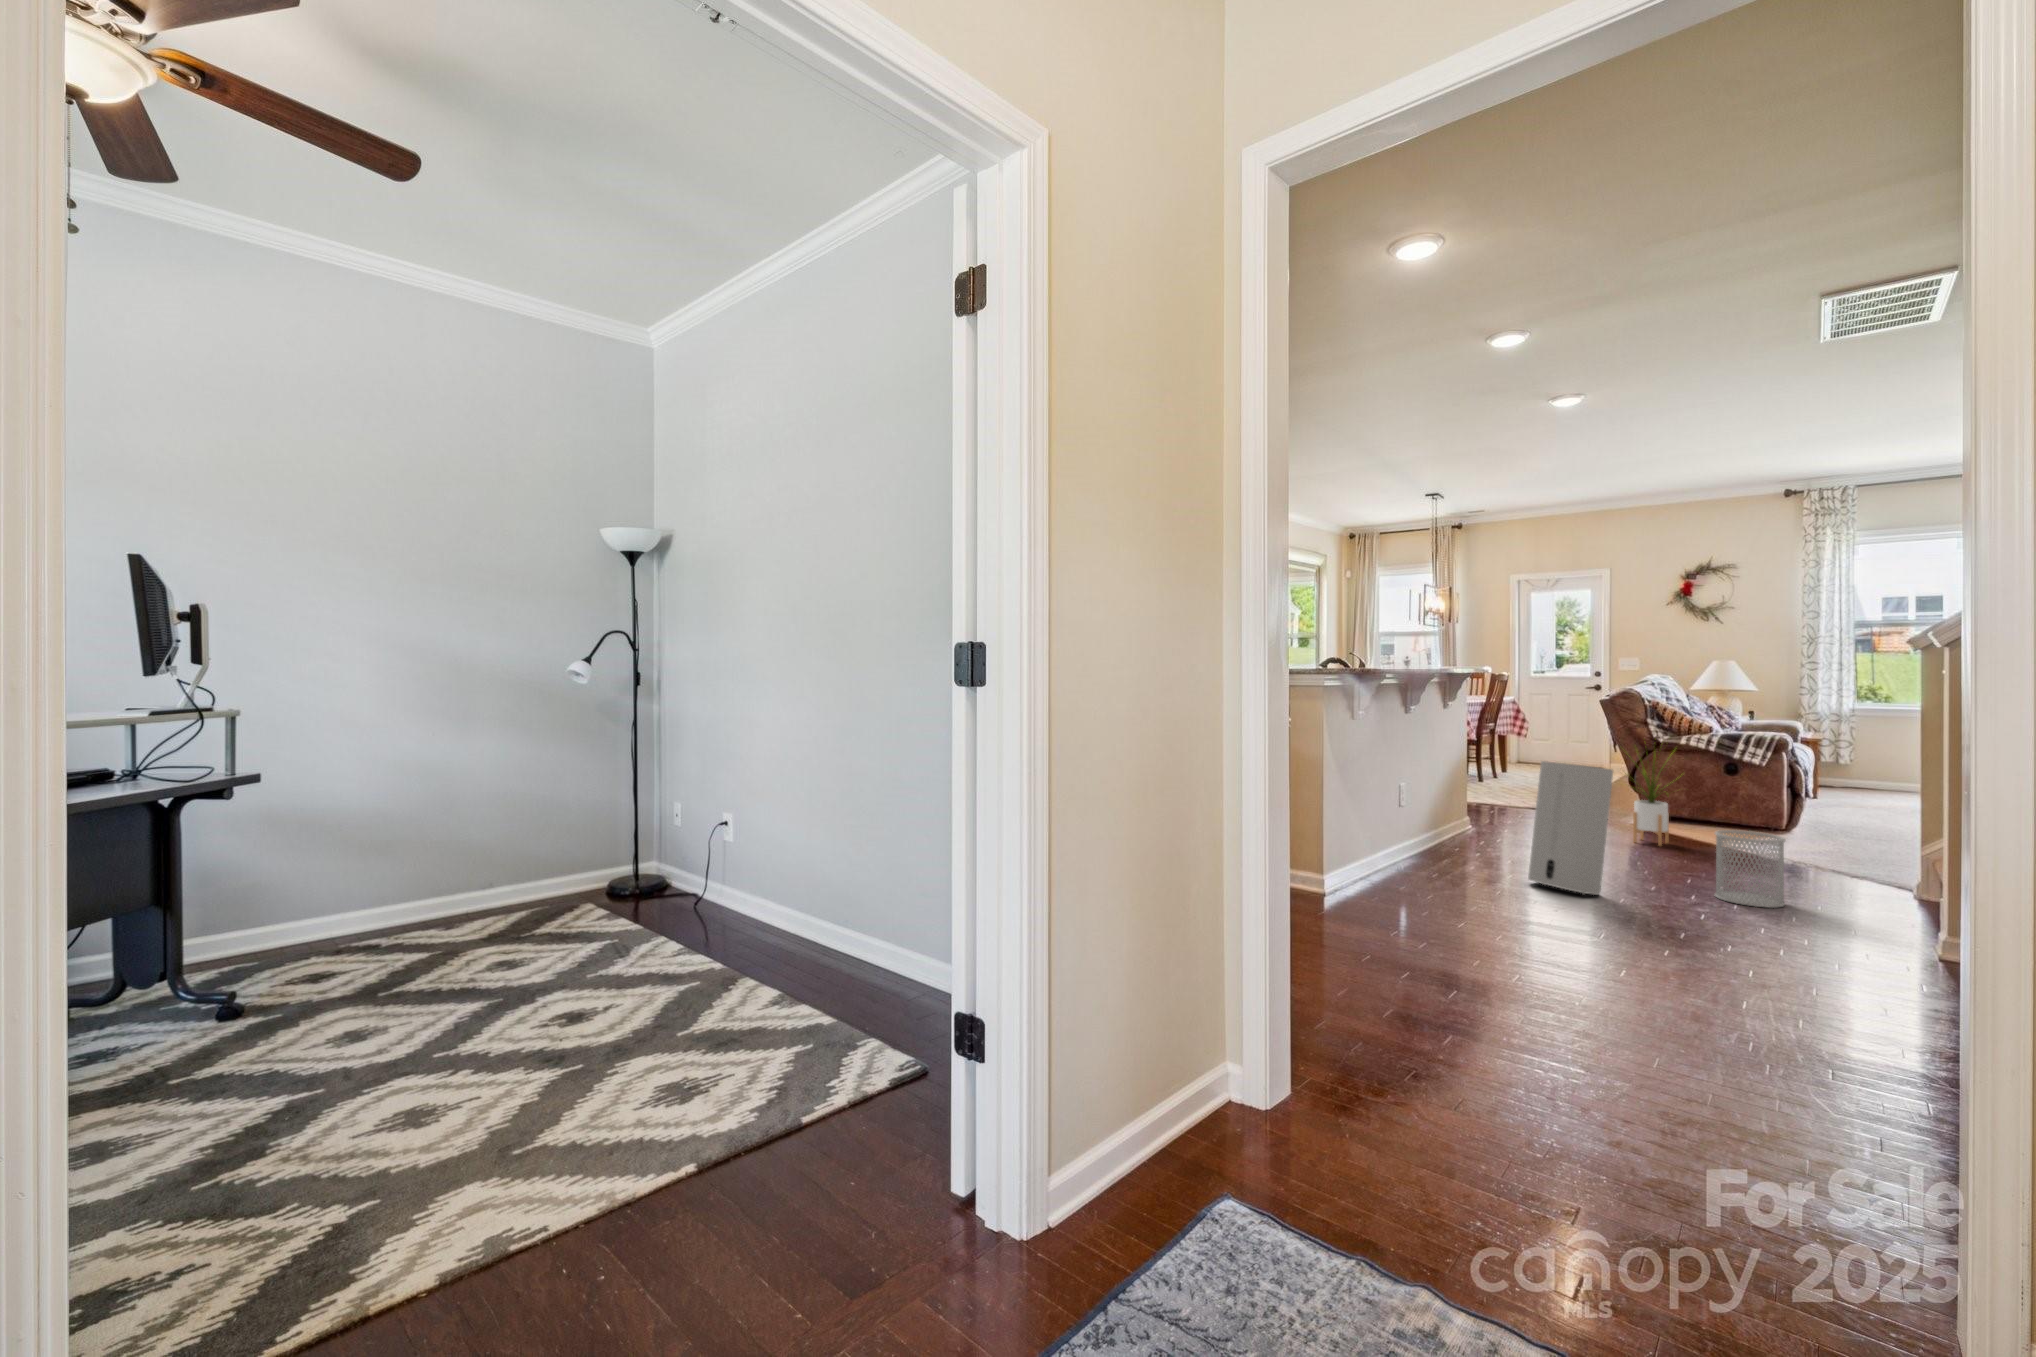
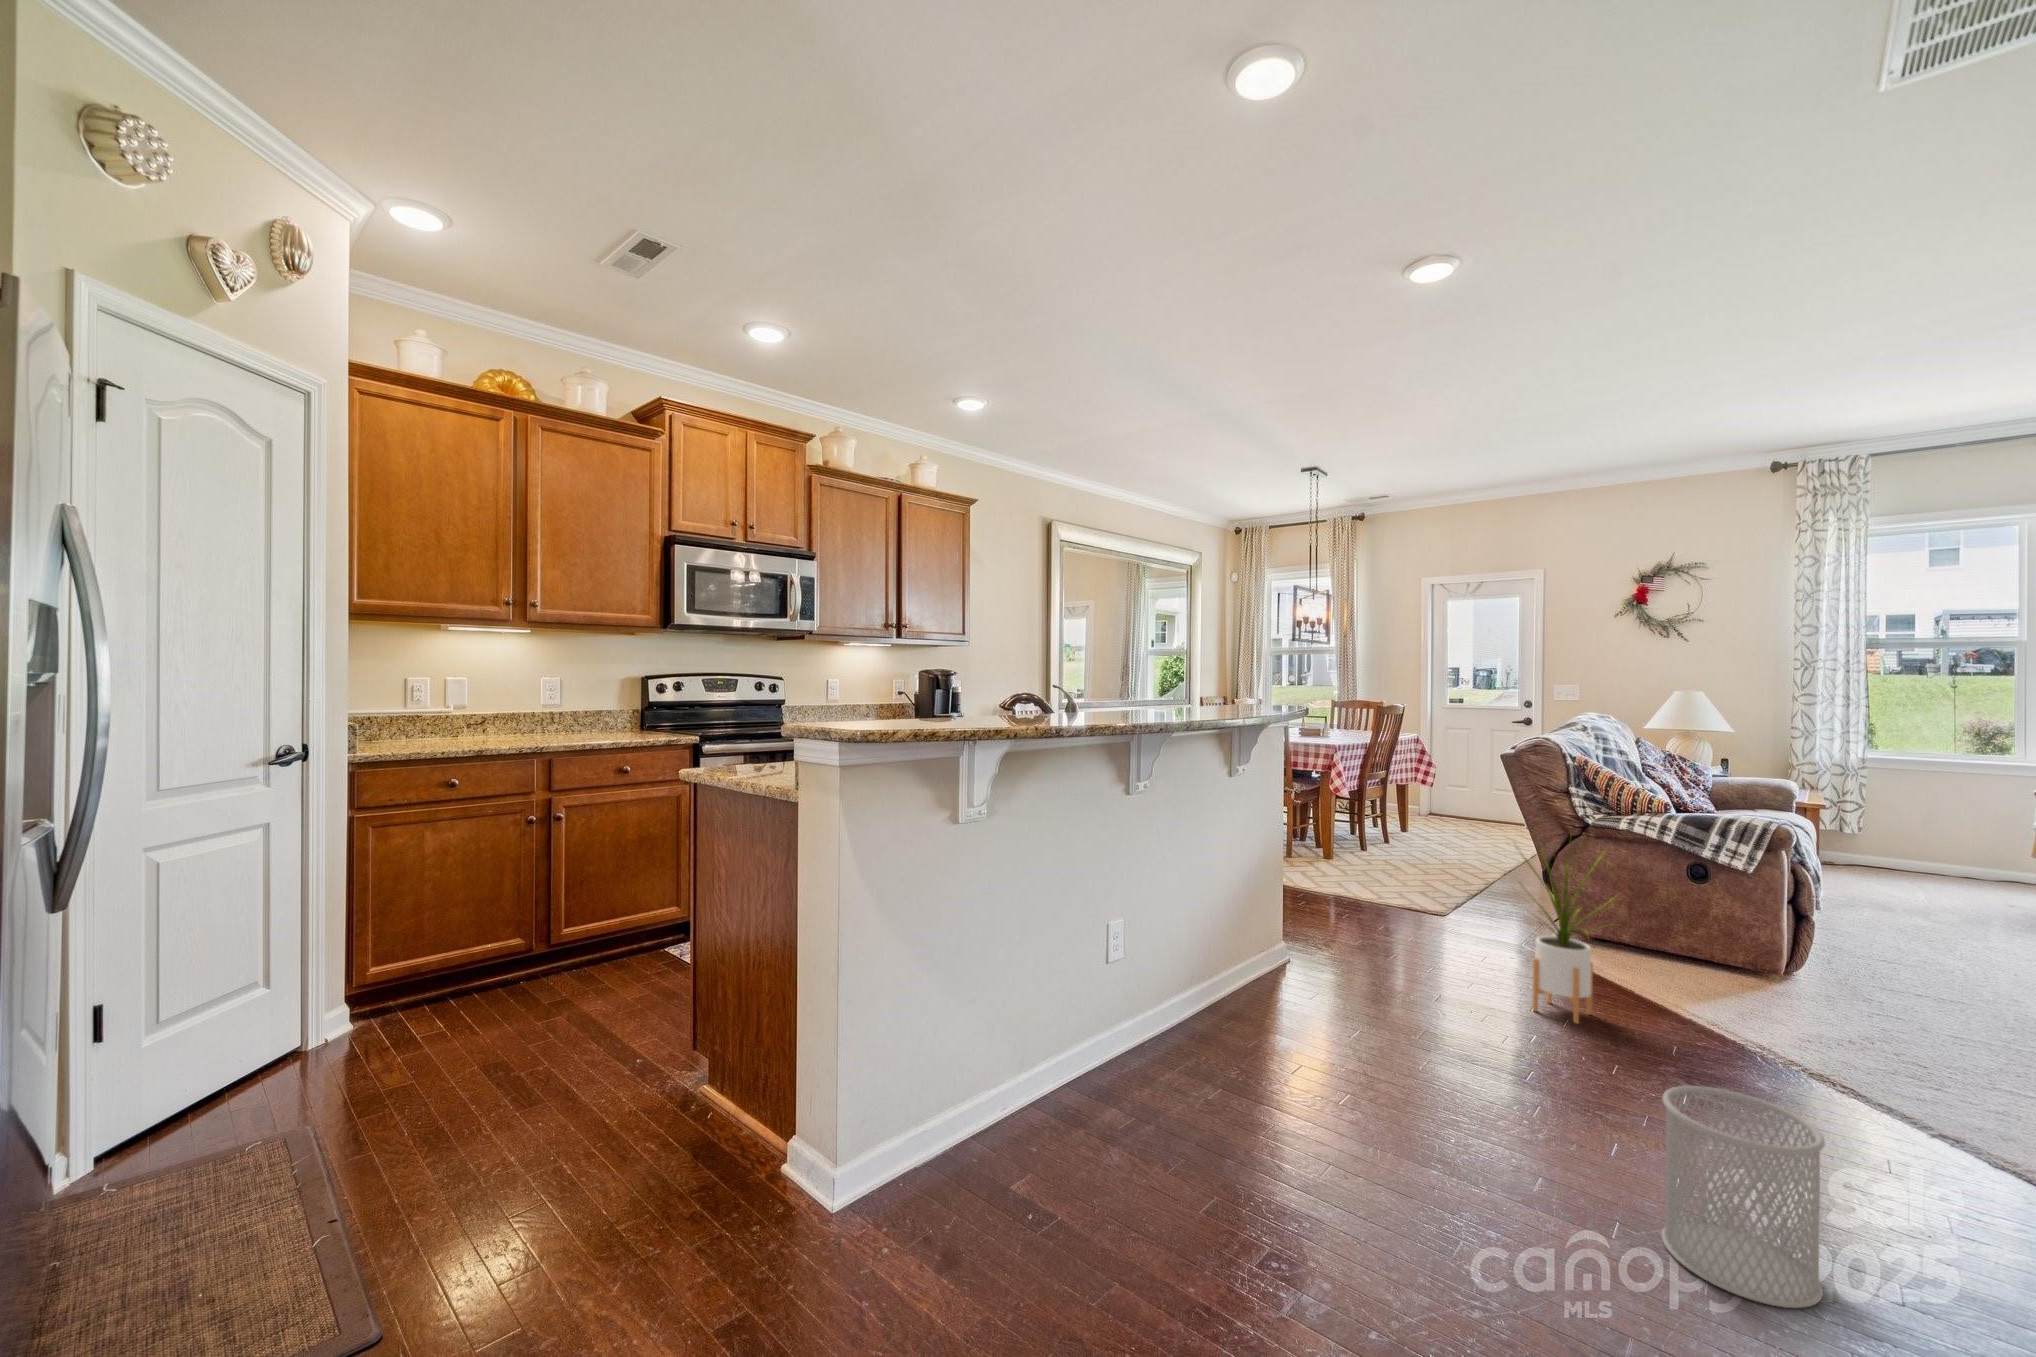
air purifier: present [1528,761,1613,895] -> none [1278,915,1444,1243]

